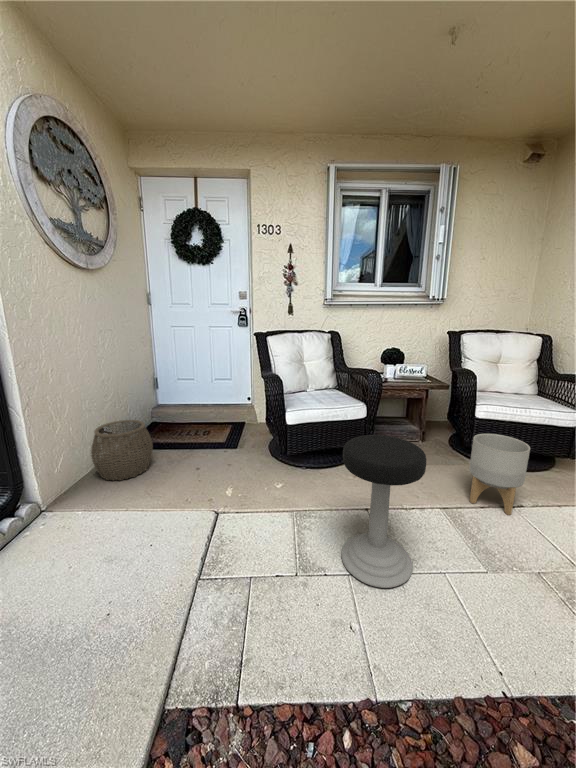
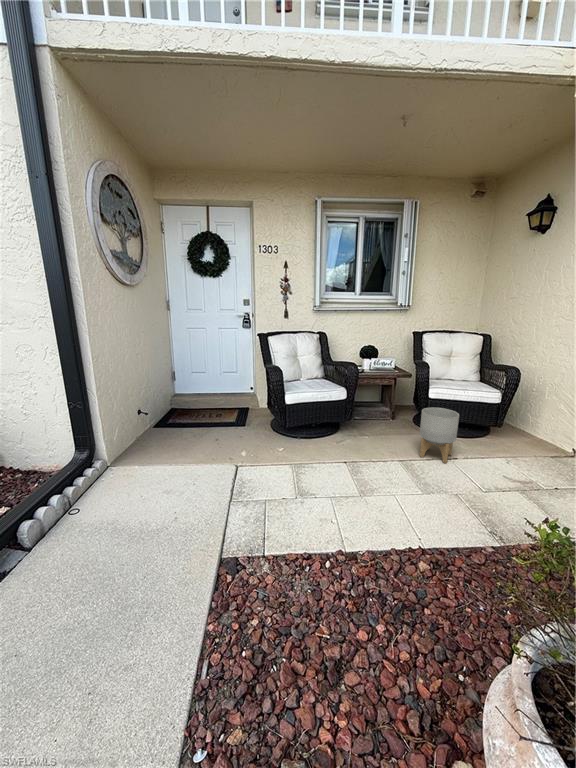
woven basket: present [91,420,153,480] -> none [136,403,182,448]
stool: present [341,435,426,588] -> none [326,404,380,501]

